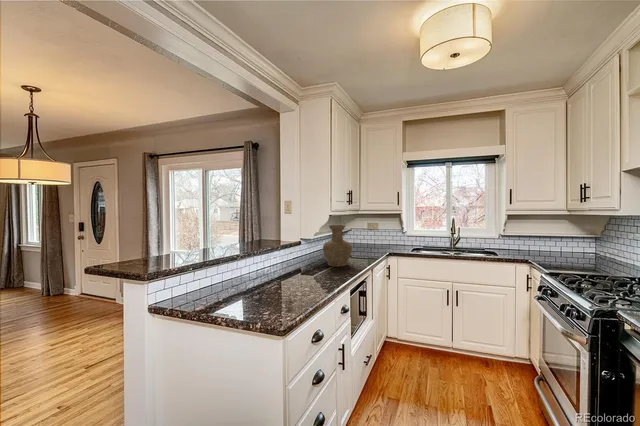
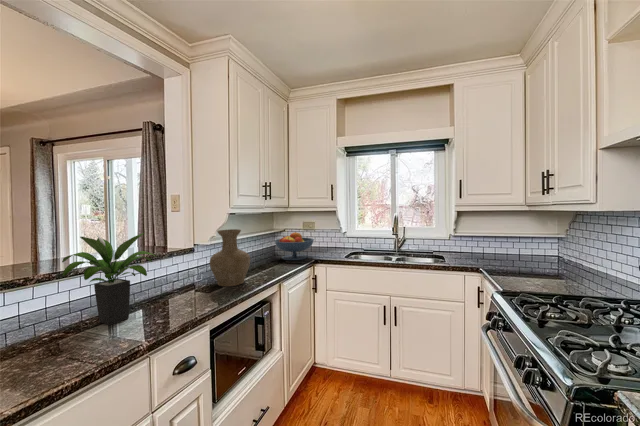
potted plant: none [256,223,310,282] -> present [62,233,155,325]
fruit bowl: none [352,230,385,253] -> present [275,232,314,260]

